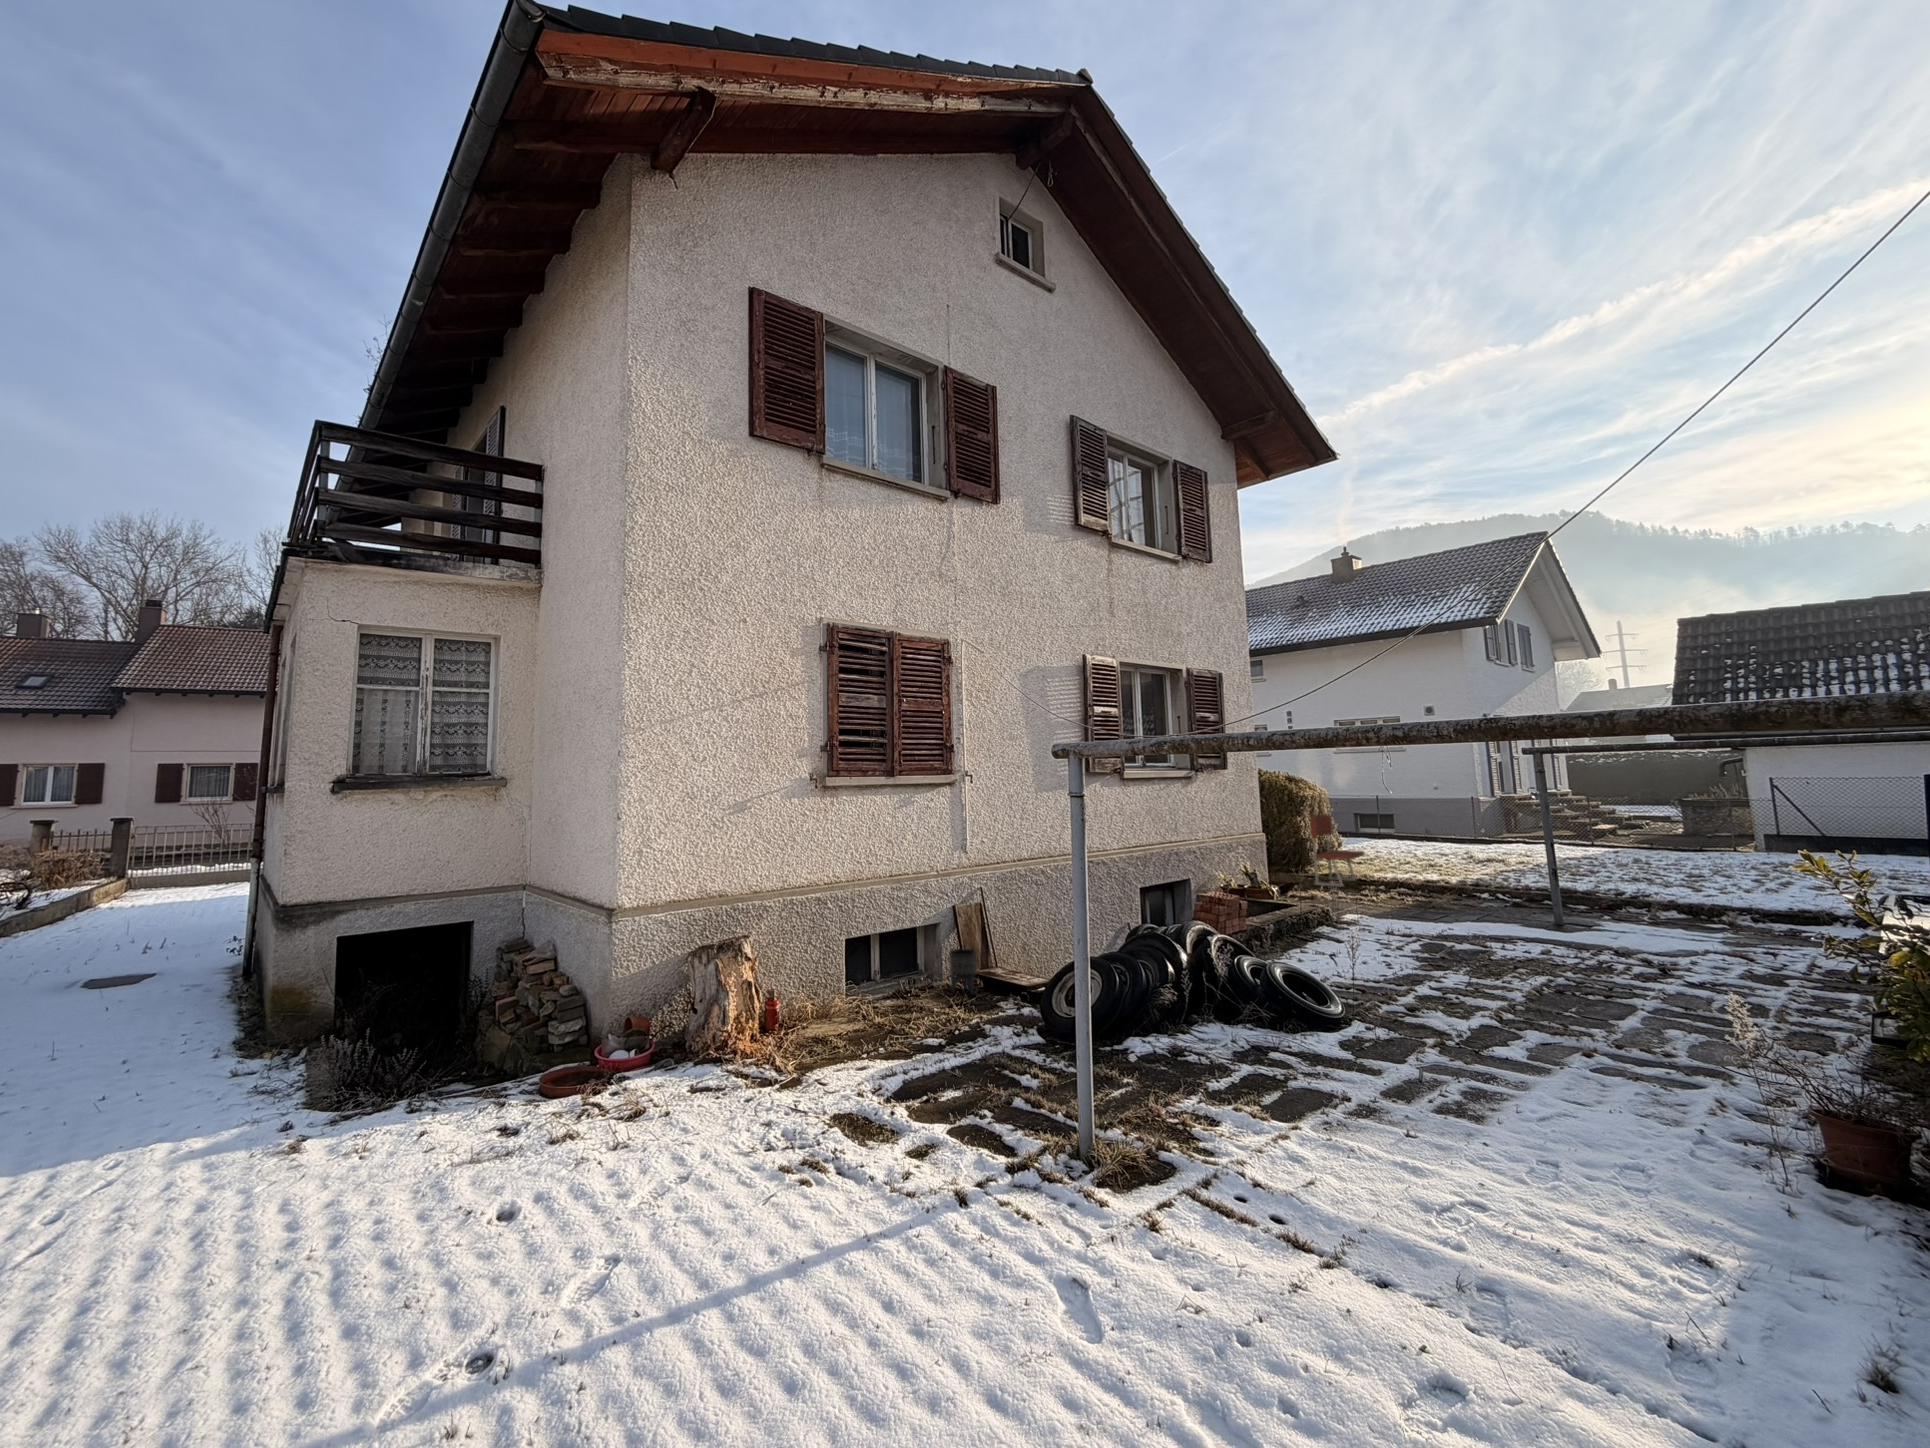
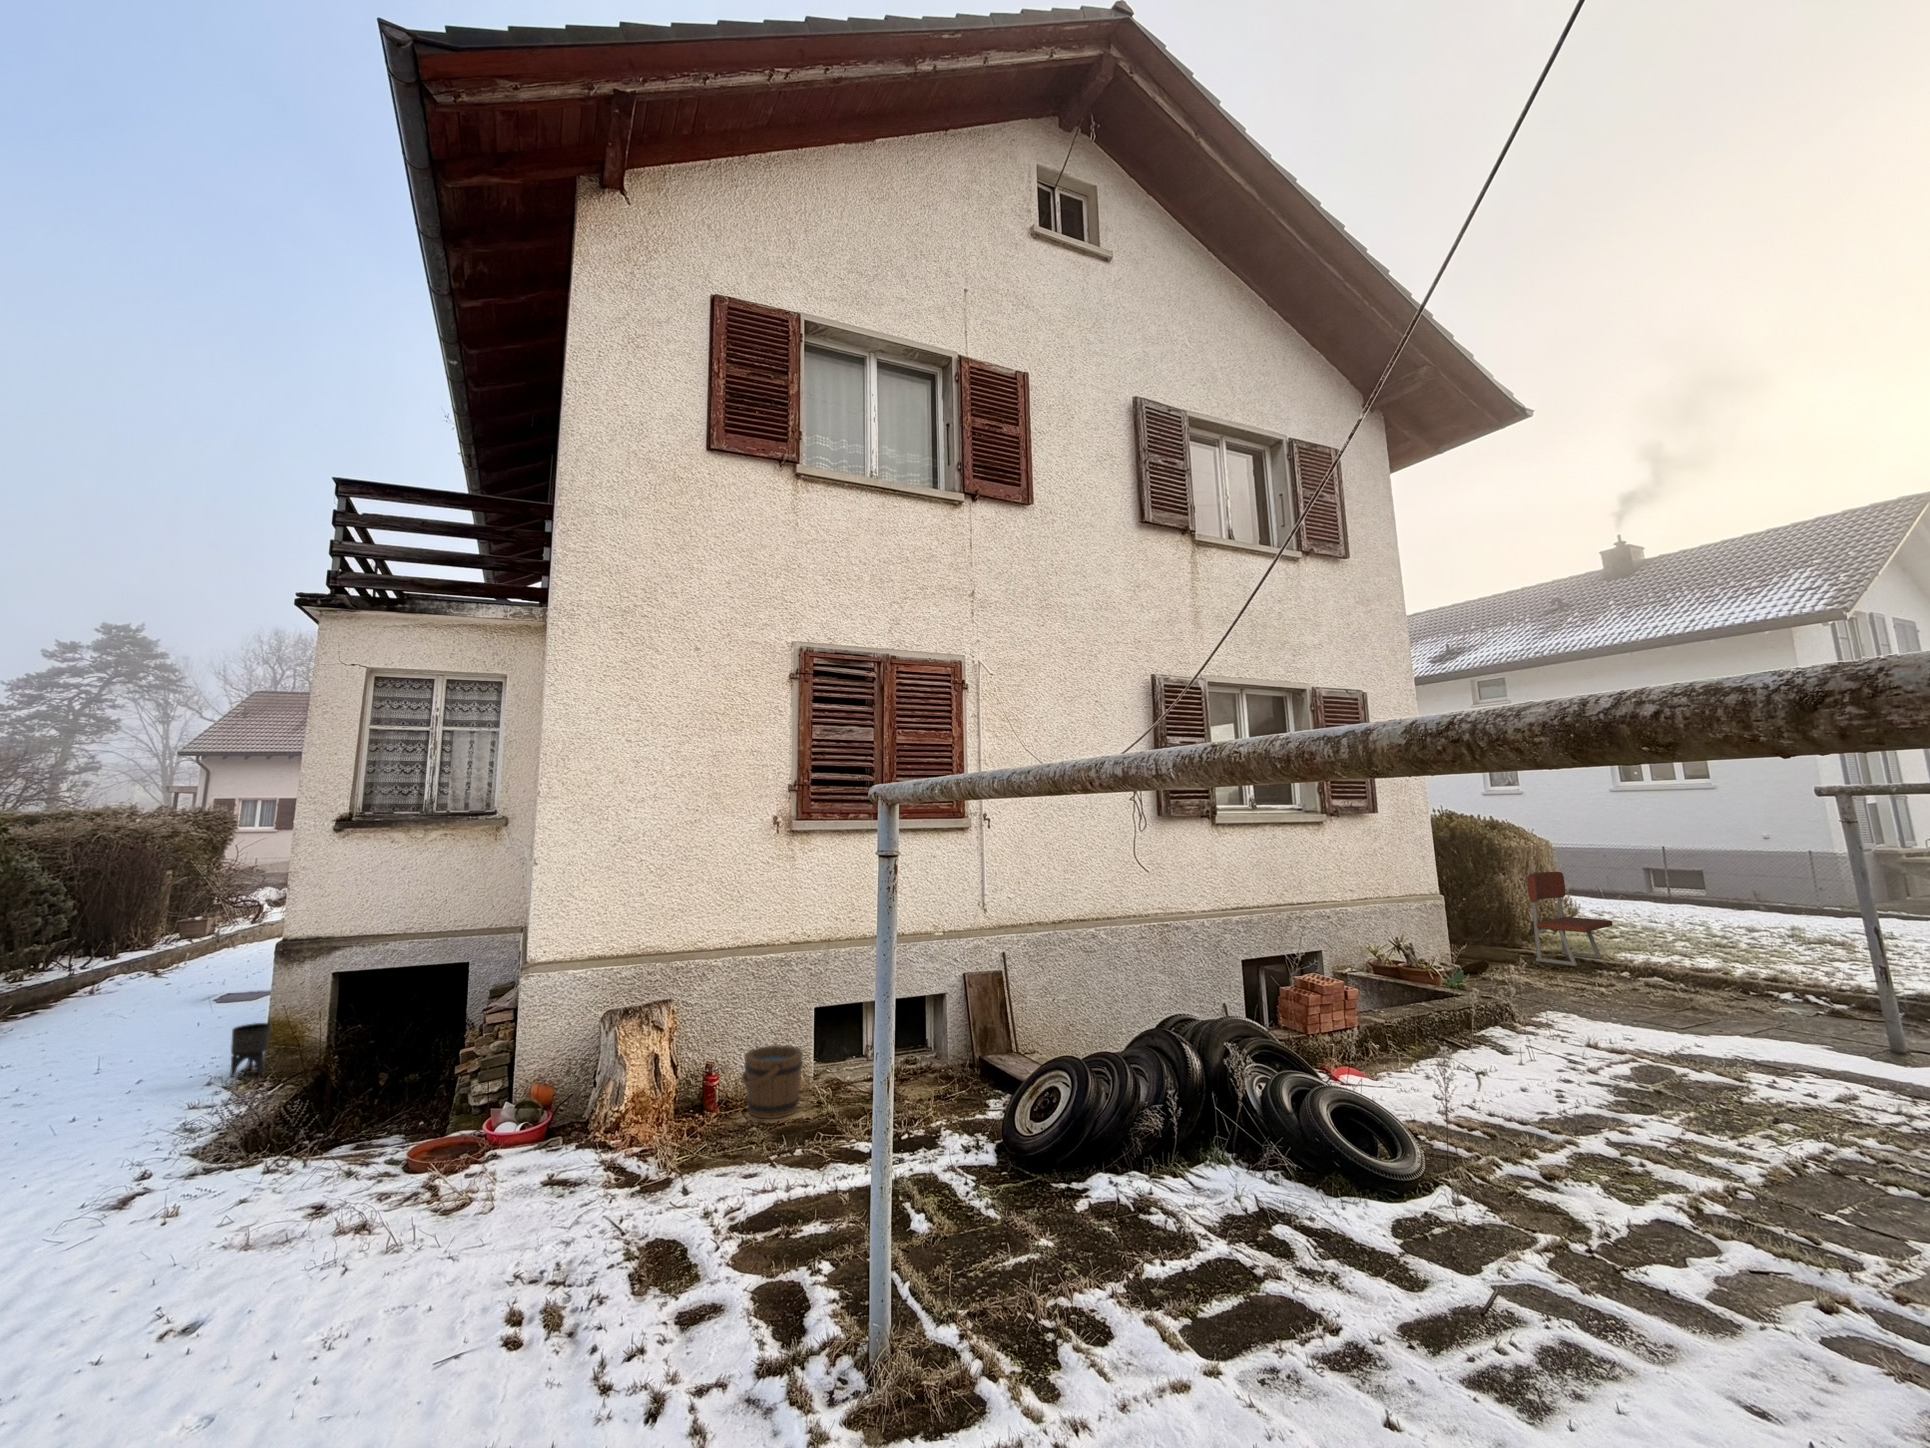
planter: present [949,949,976,994] -> present [230,1023,271,1076]
bucket: none [800,972,854,1032] -> present [741,1045,803,1119]

